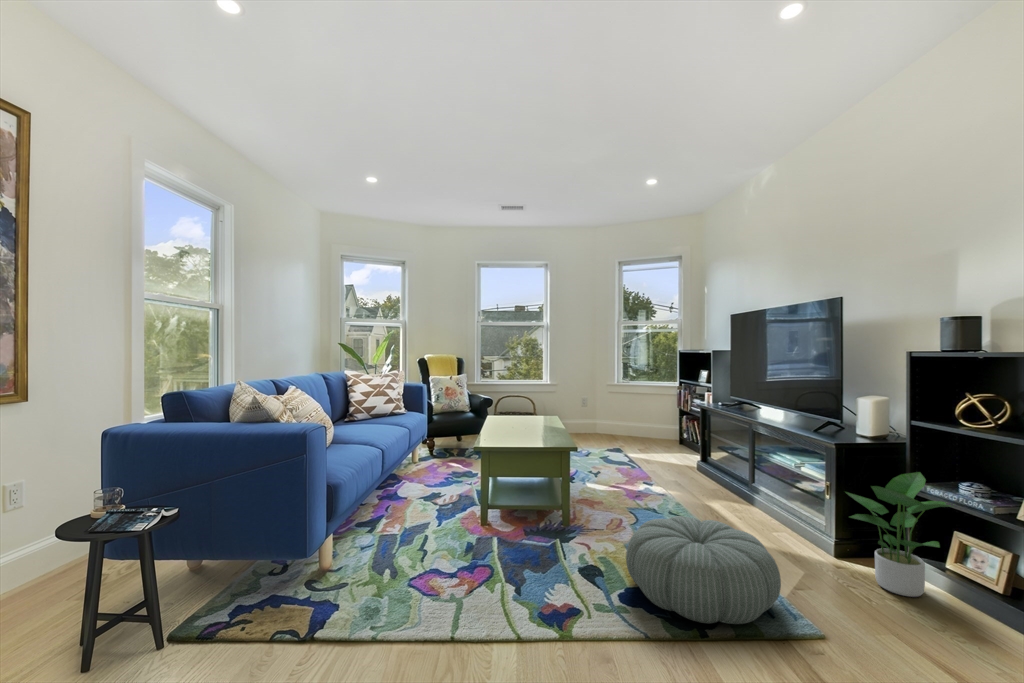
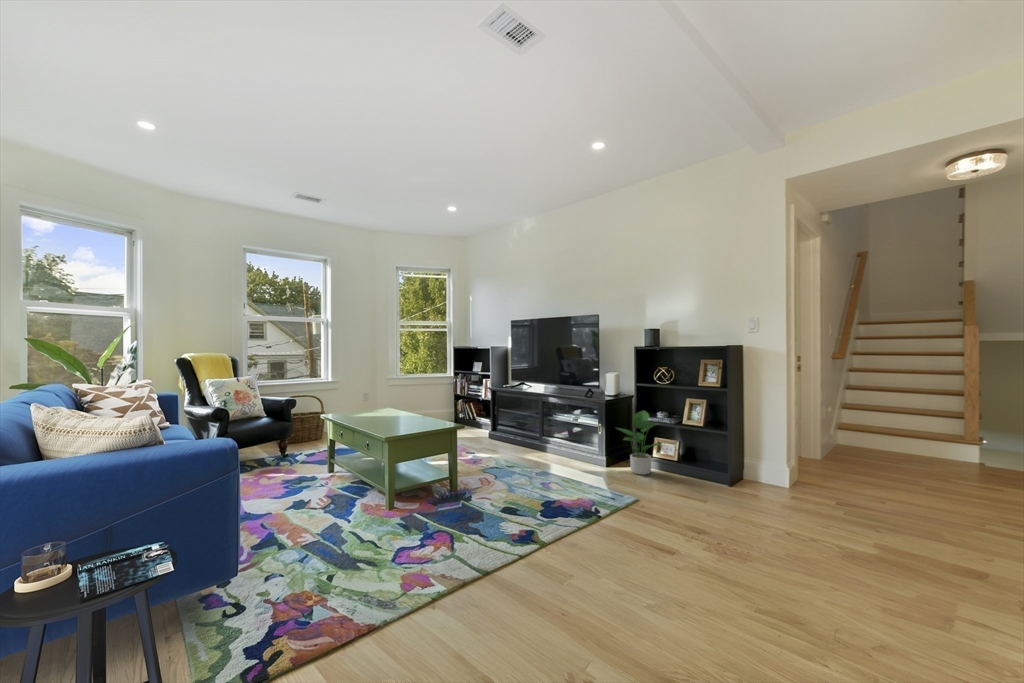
pouf: present [626,516,781,624] -> none [531,458,618,514]

